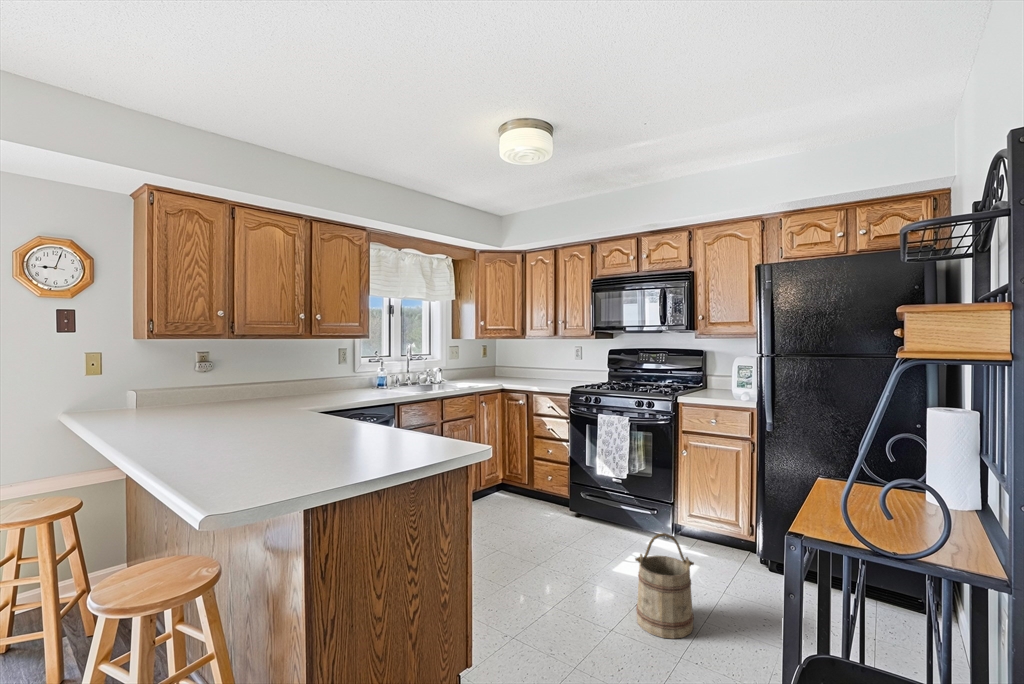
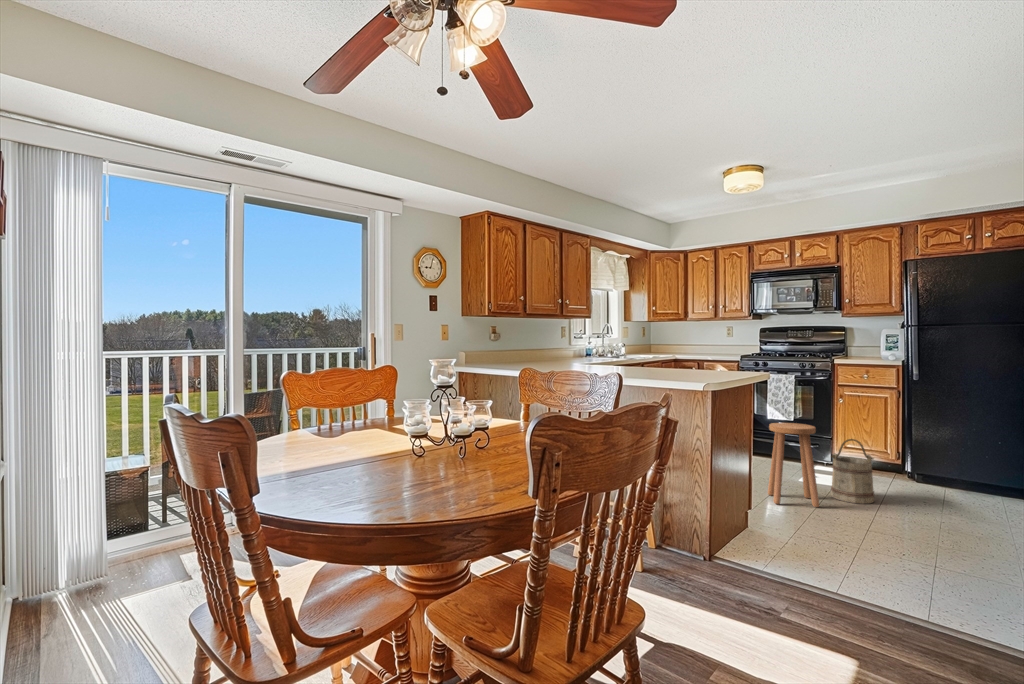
stool: none [537,509,603,654] -> present [768,423,819,507]

